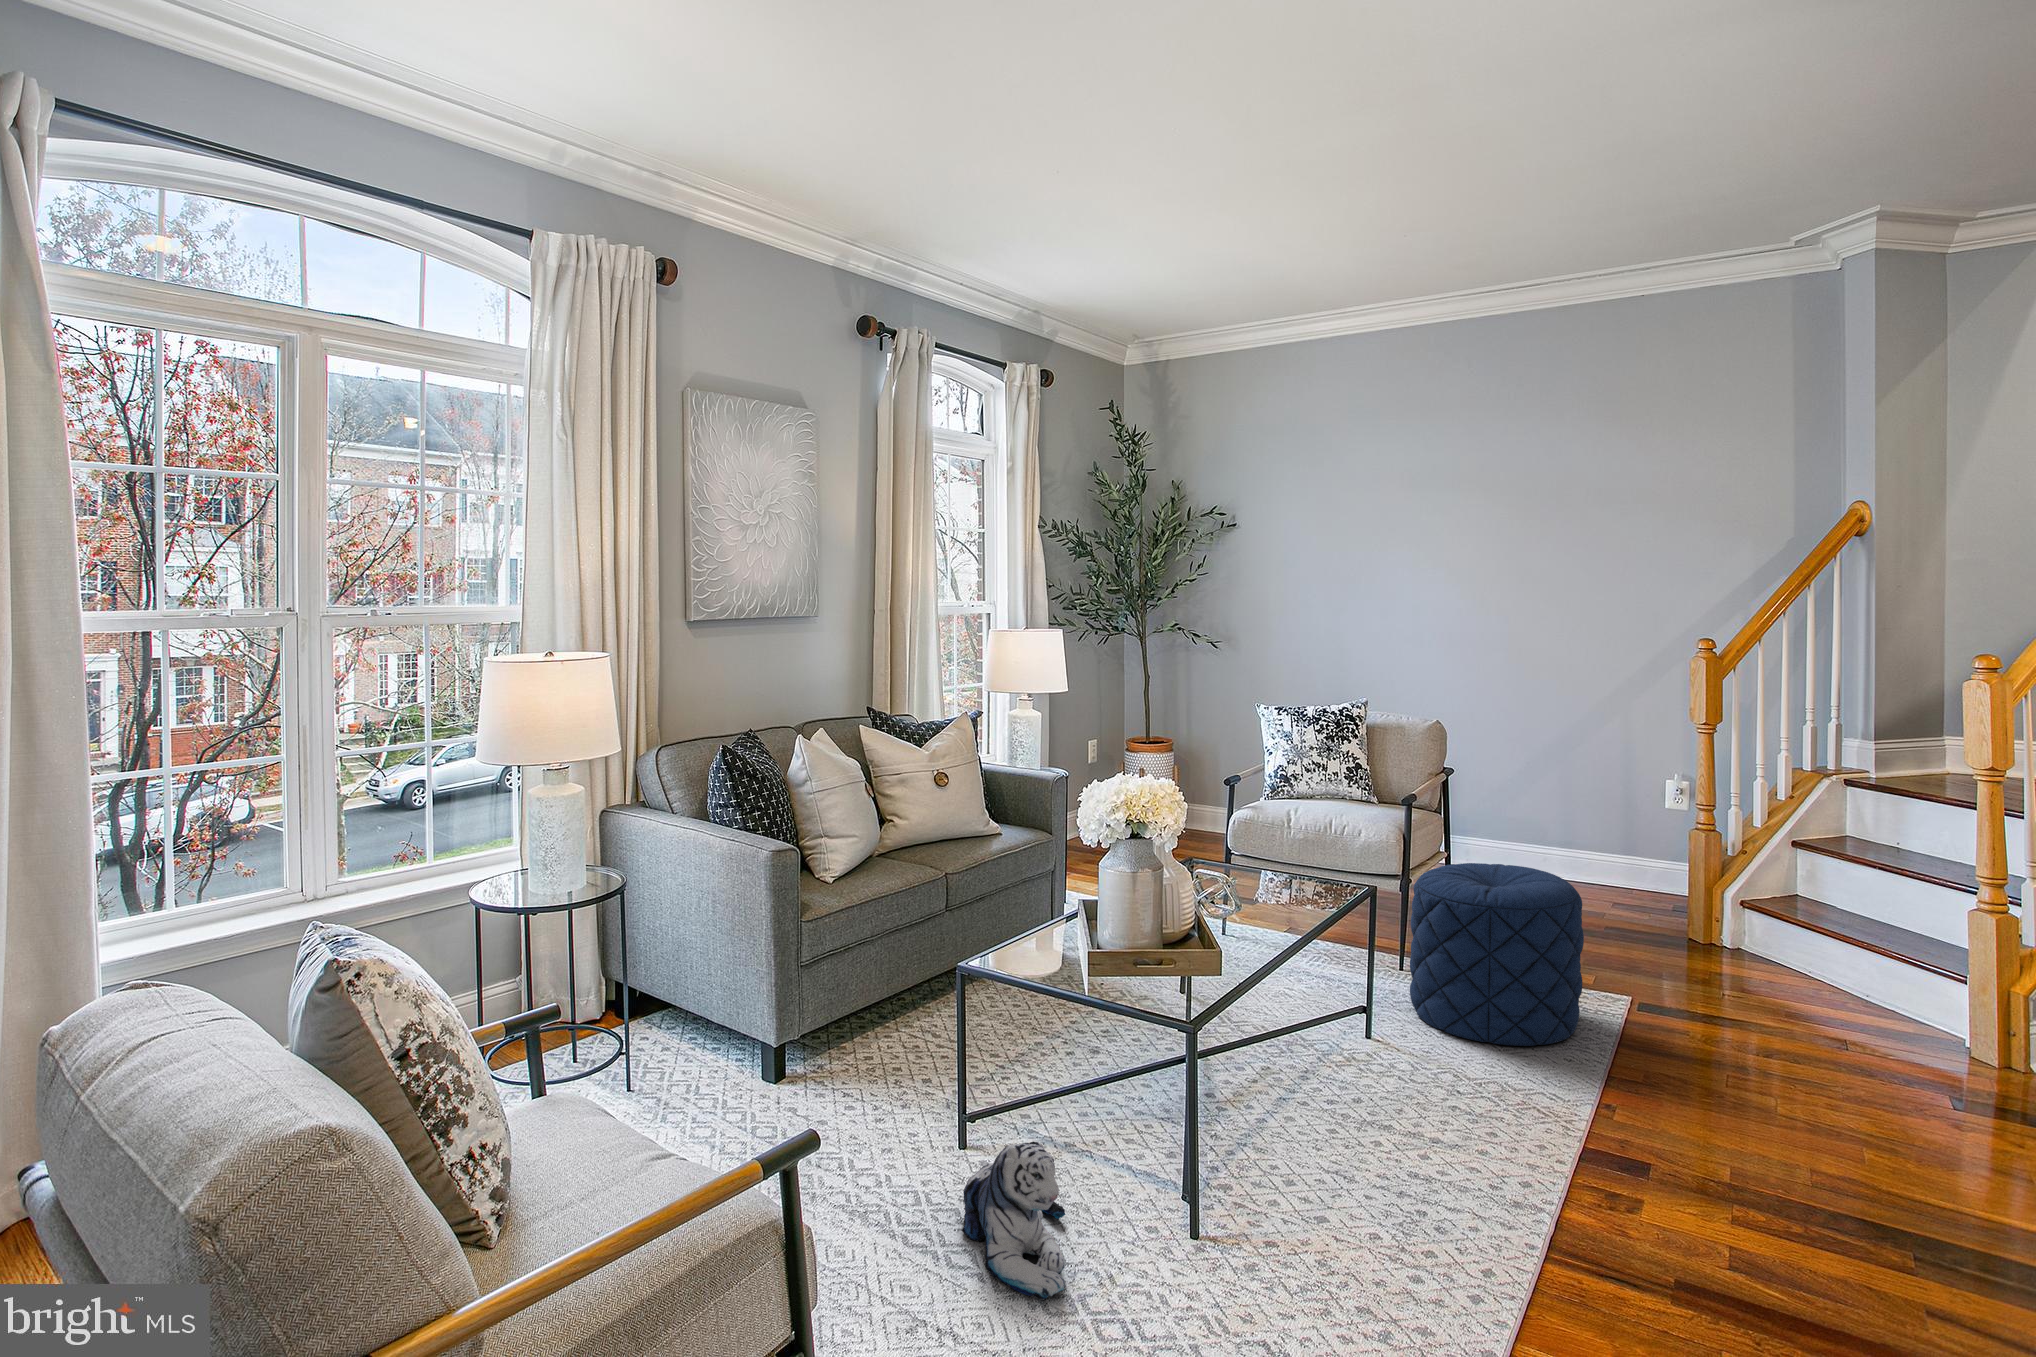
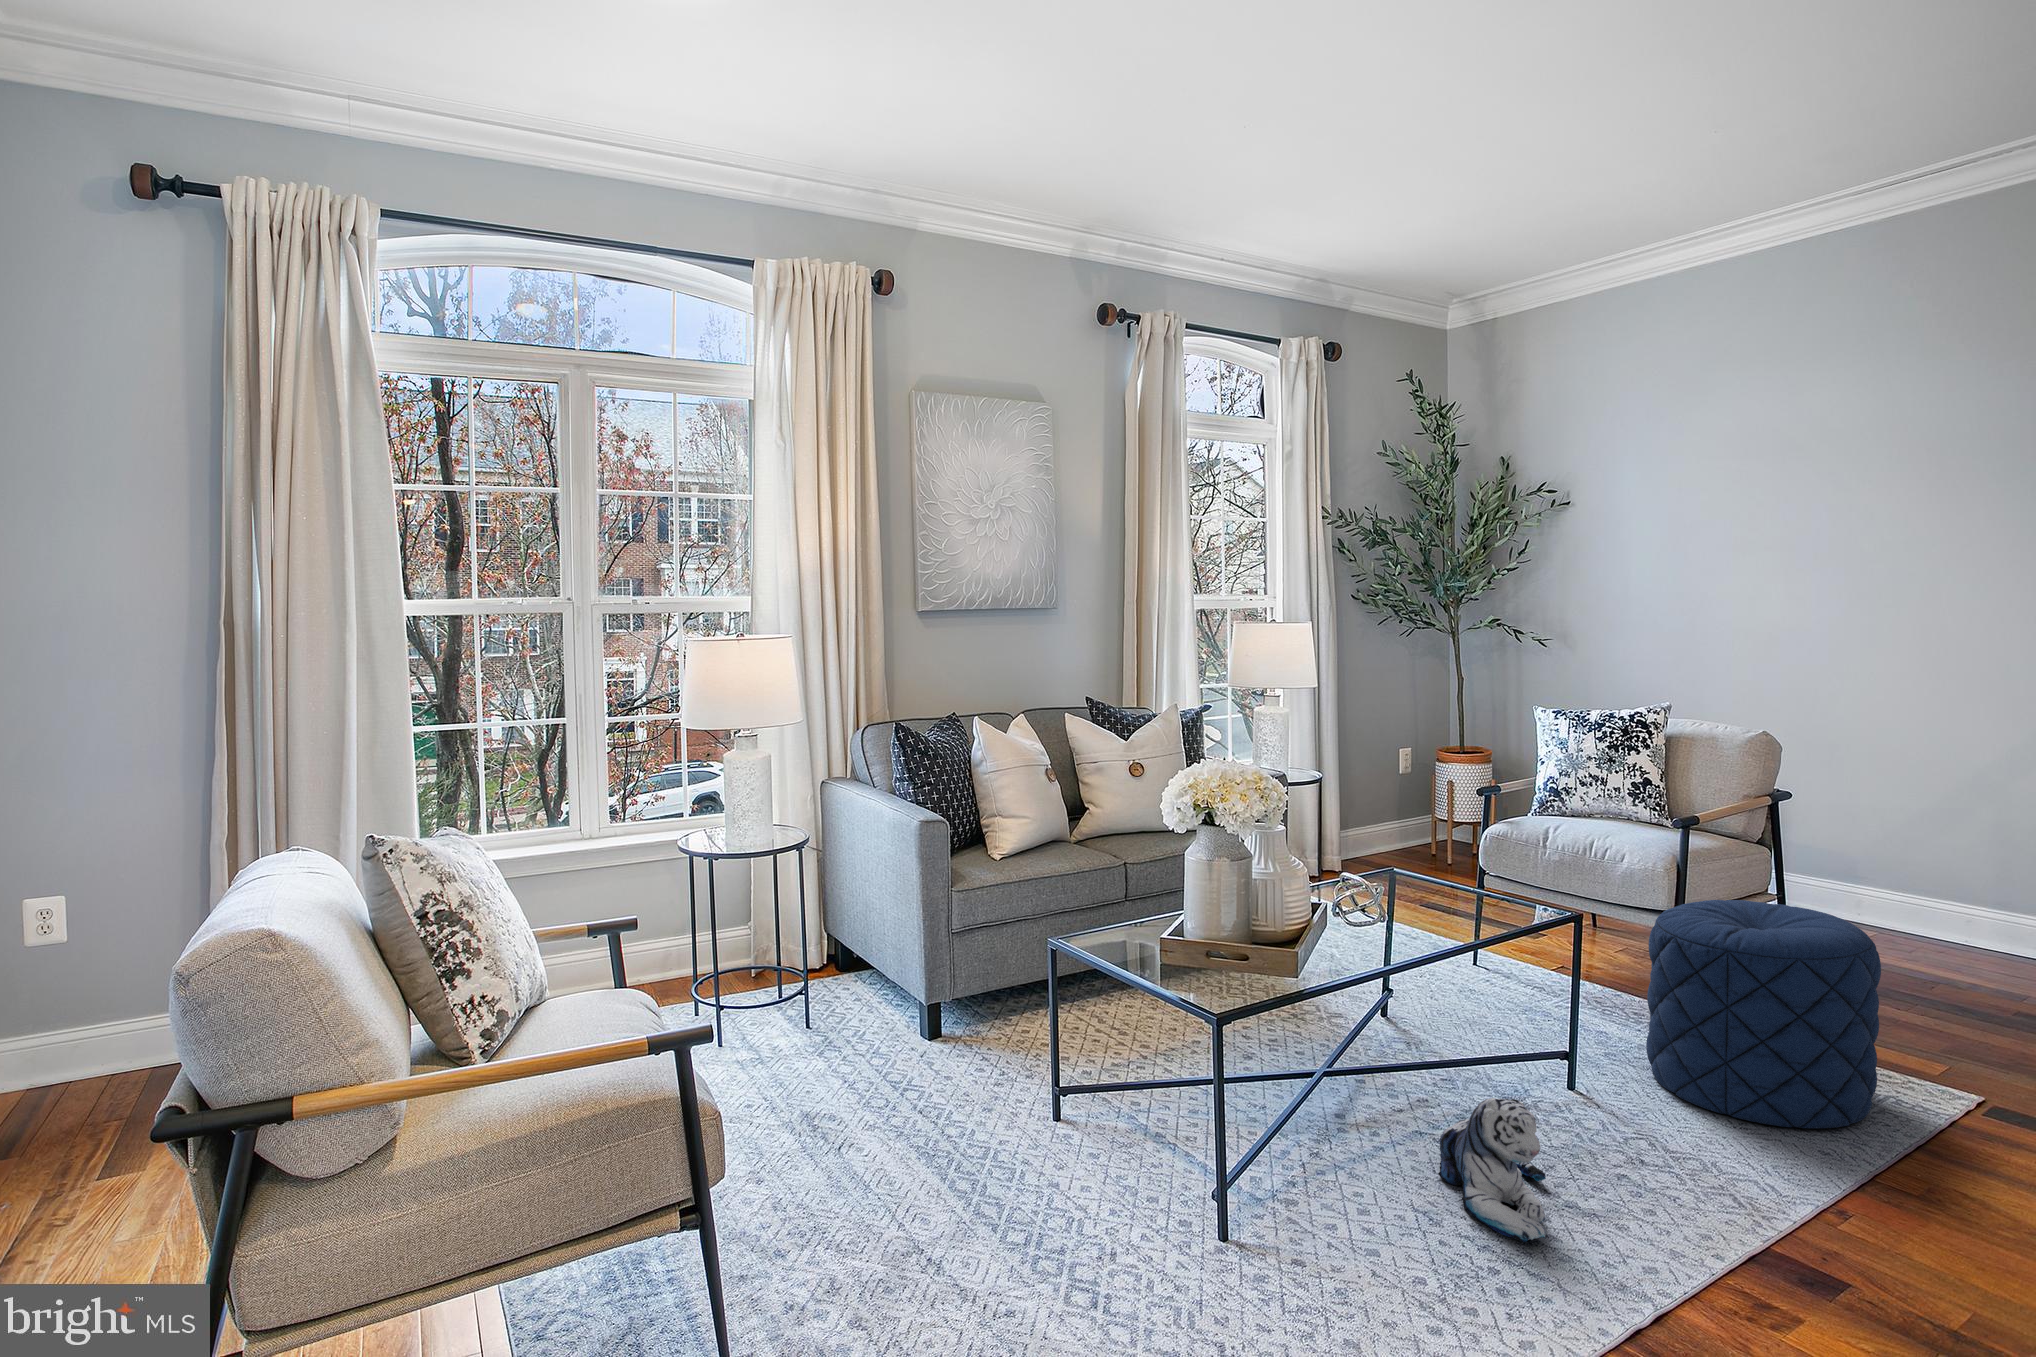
plush toy: present [962,1141,1066,1299] -> present [1438,1098,1546,1242]

